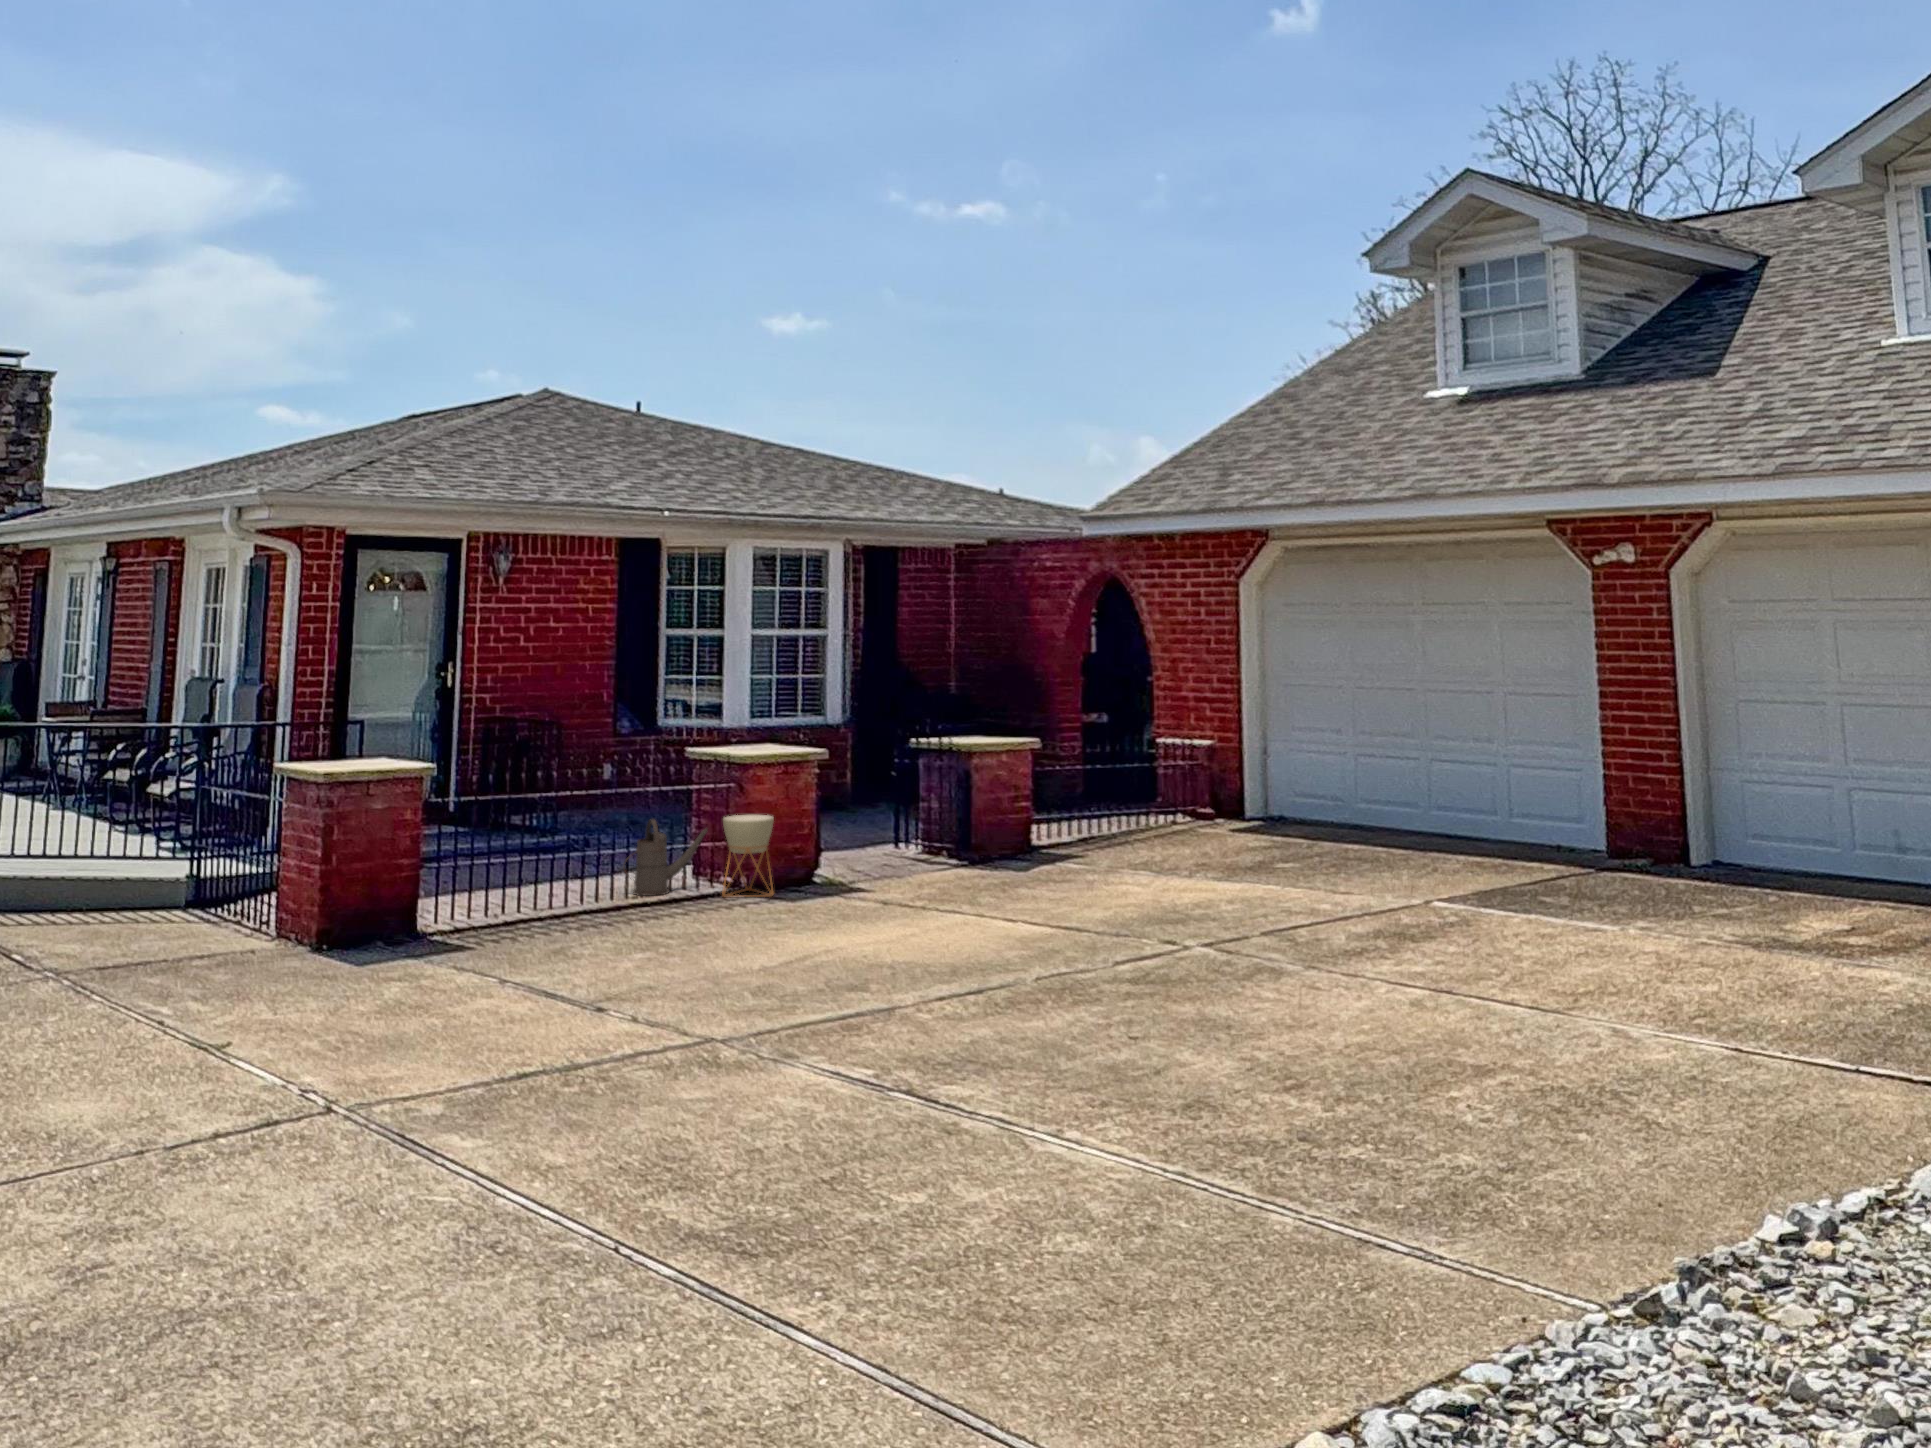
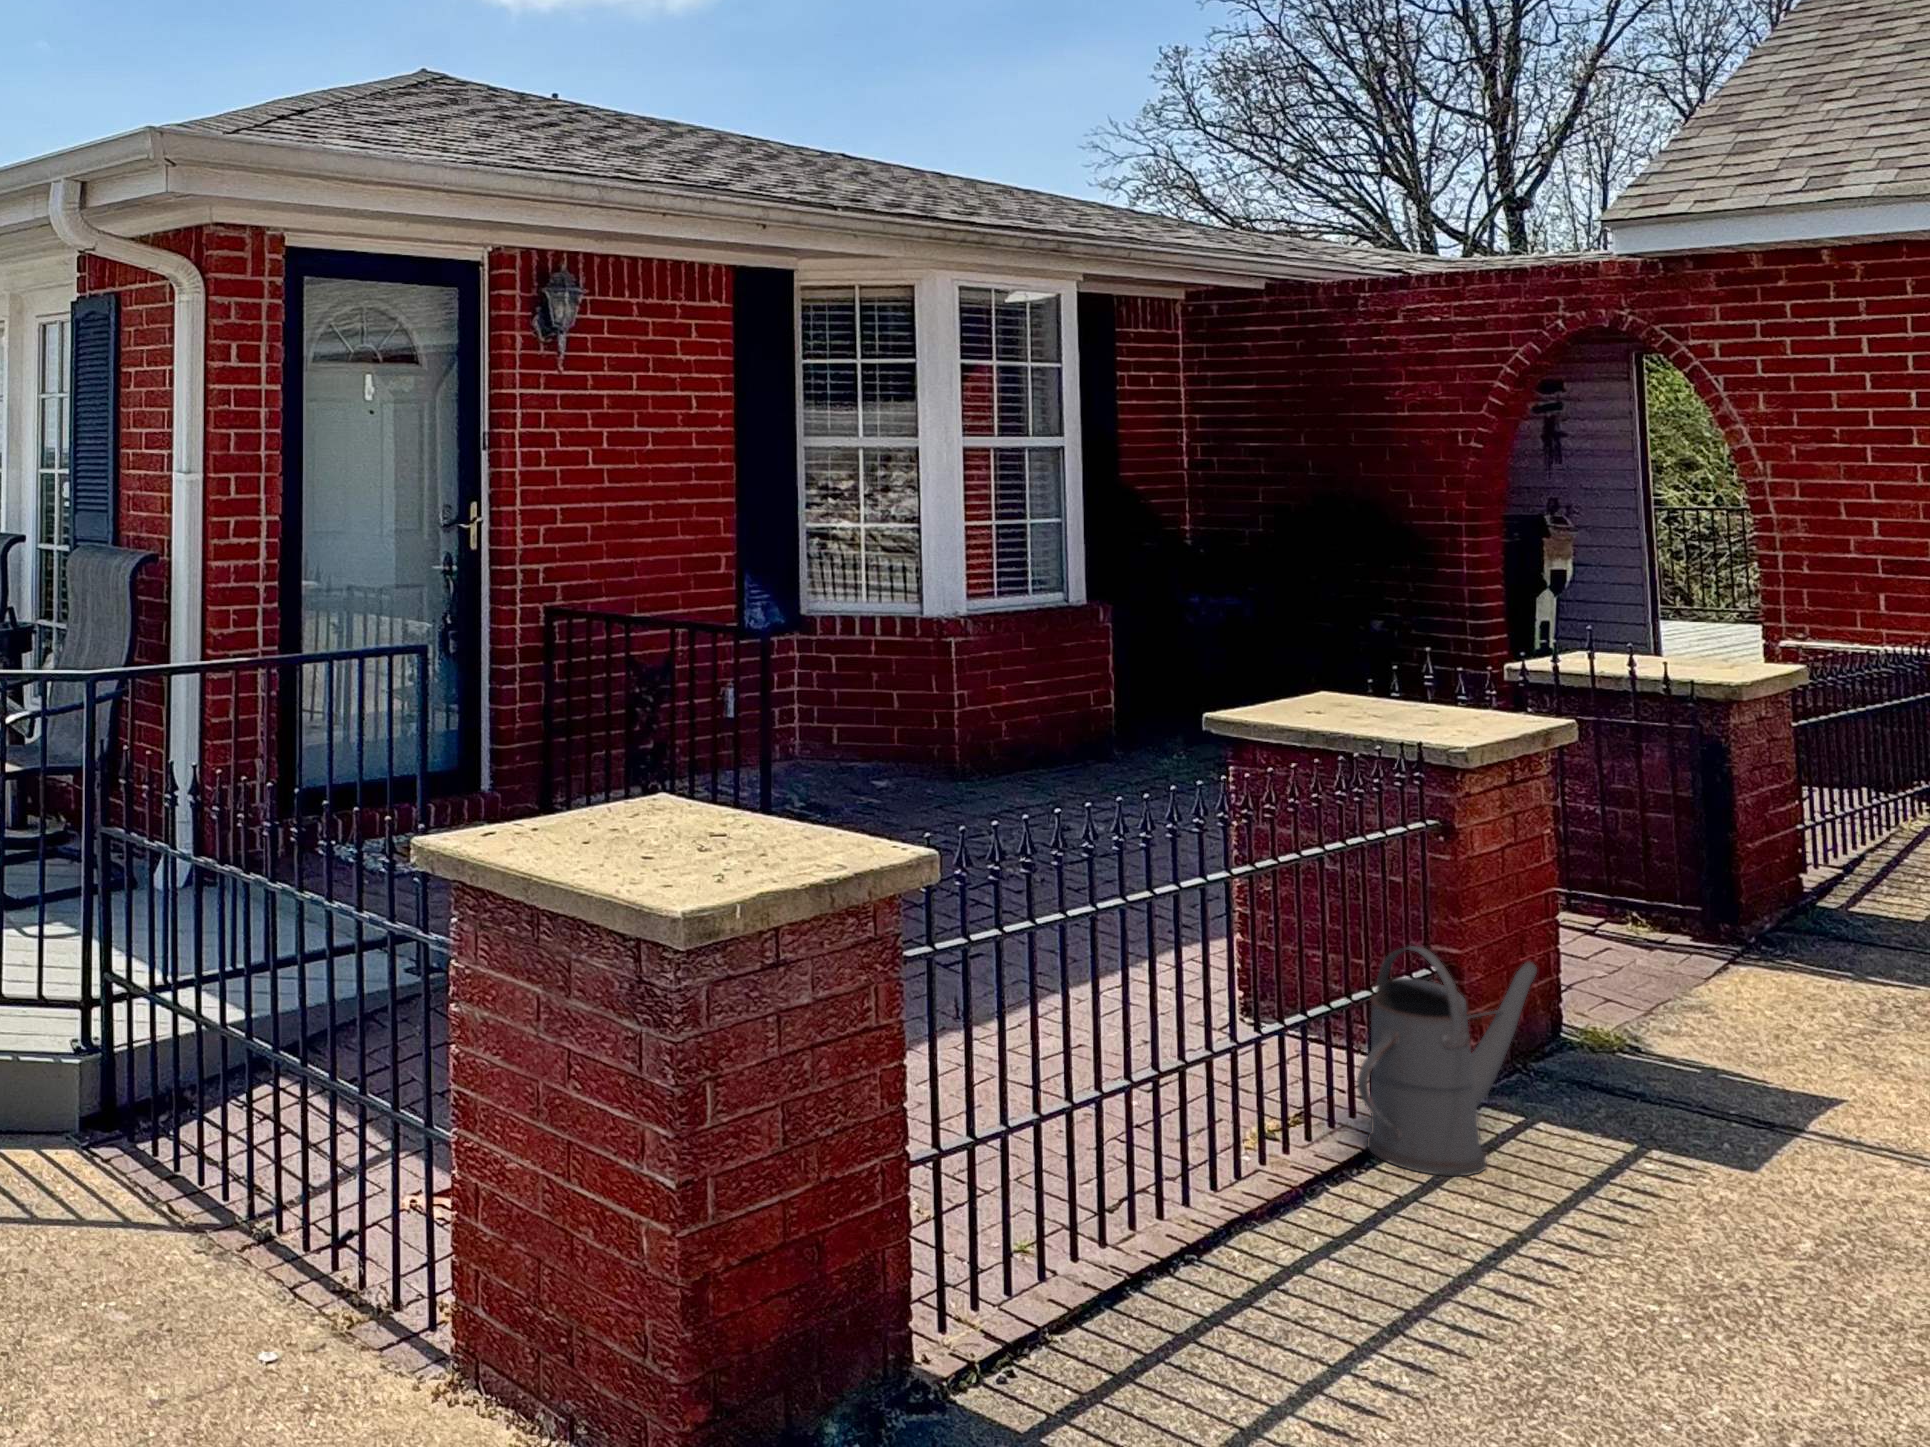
planter: present [722,815,774,898] -> none [1654,938,1874,1203]

